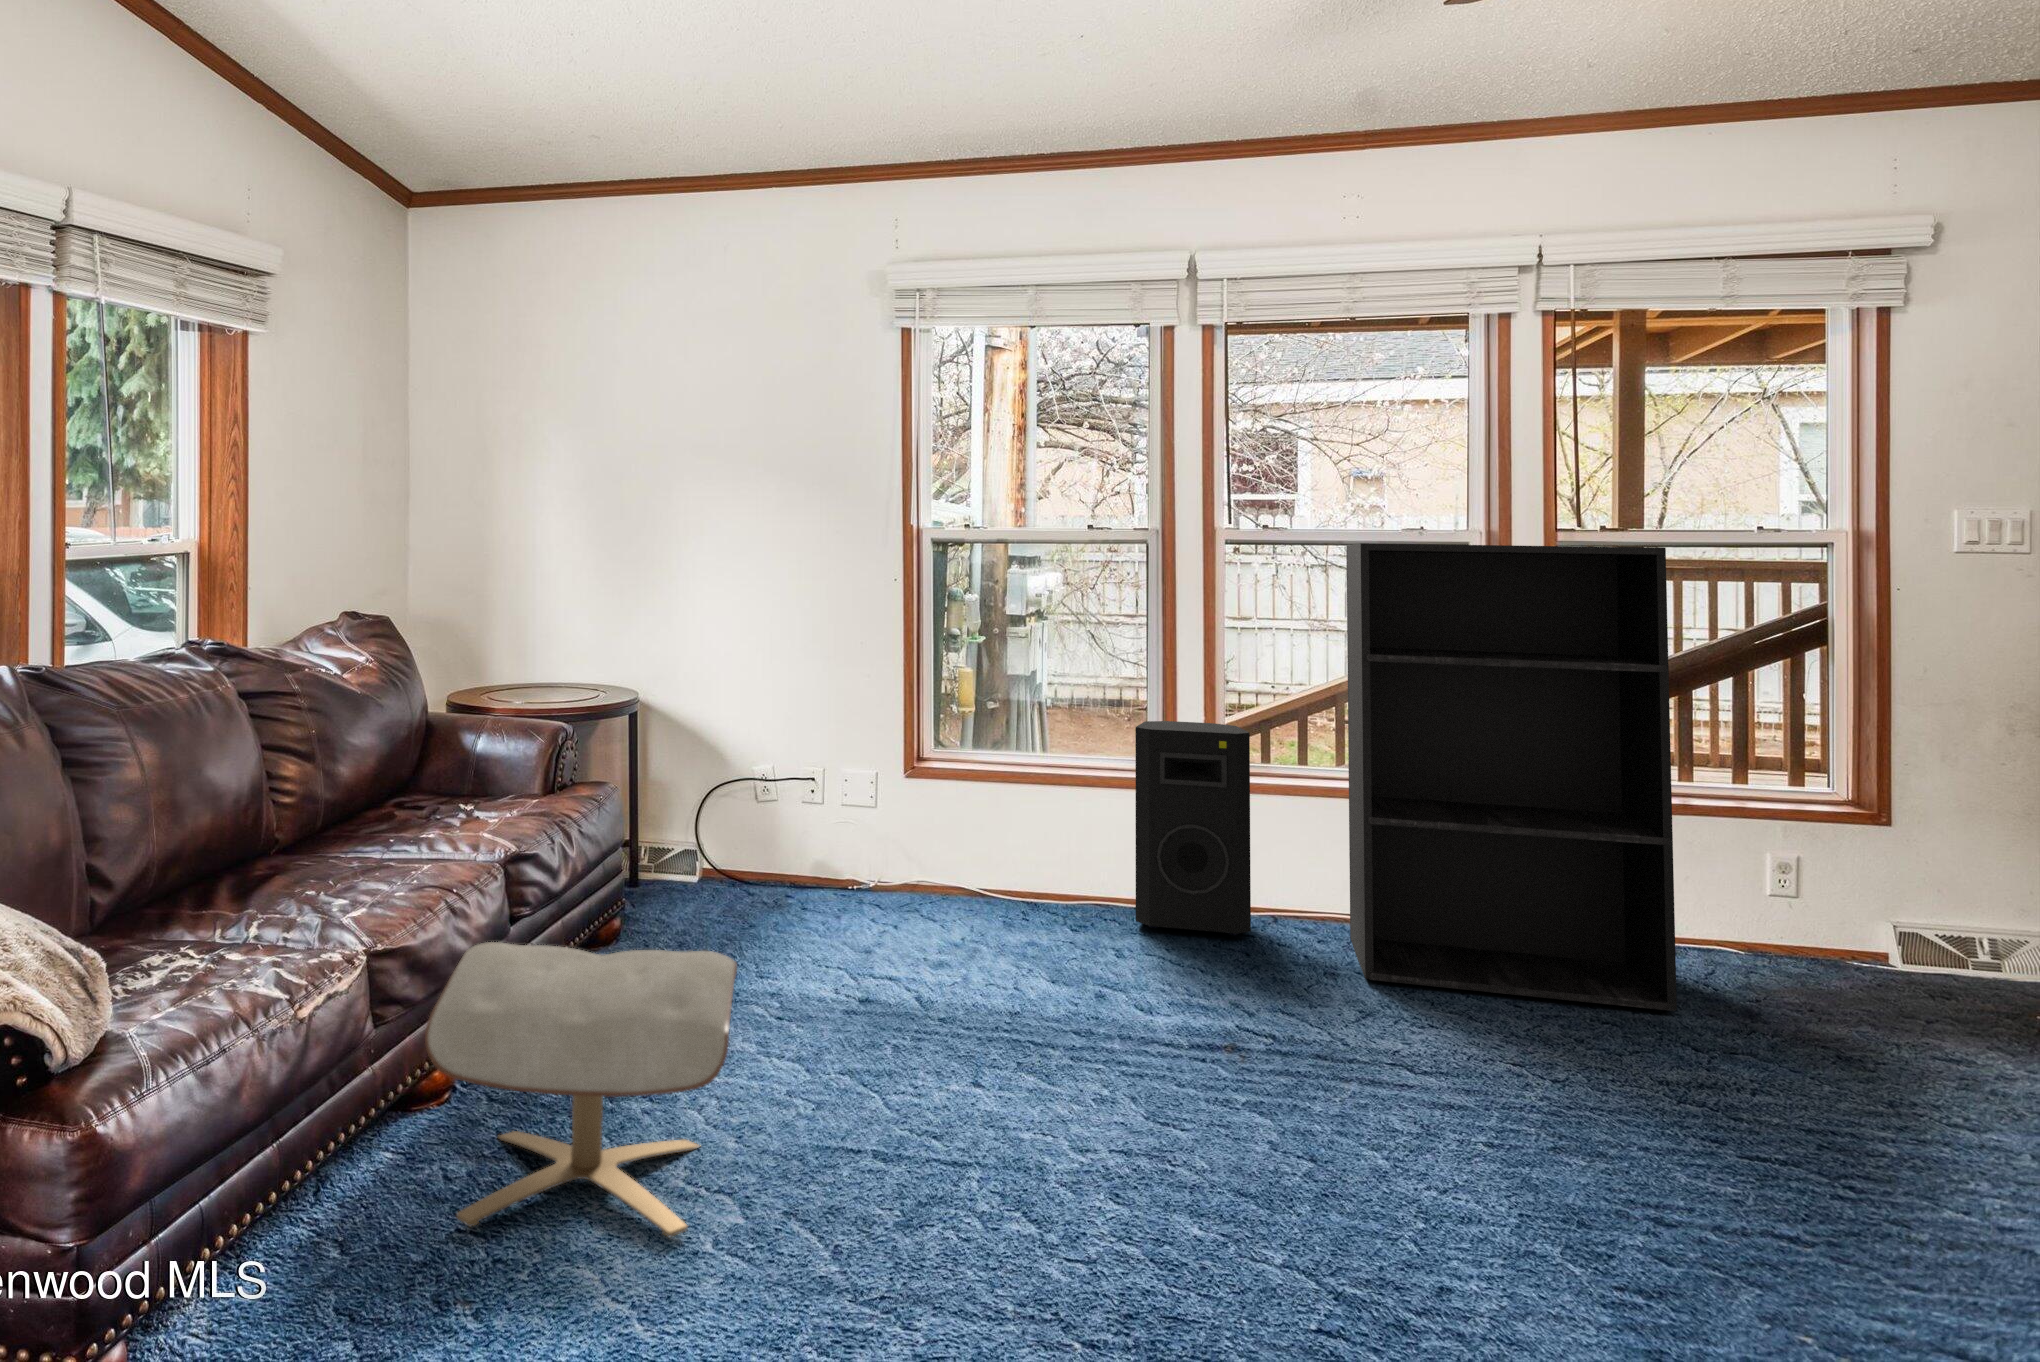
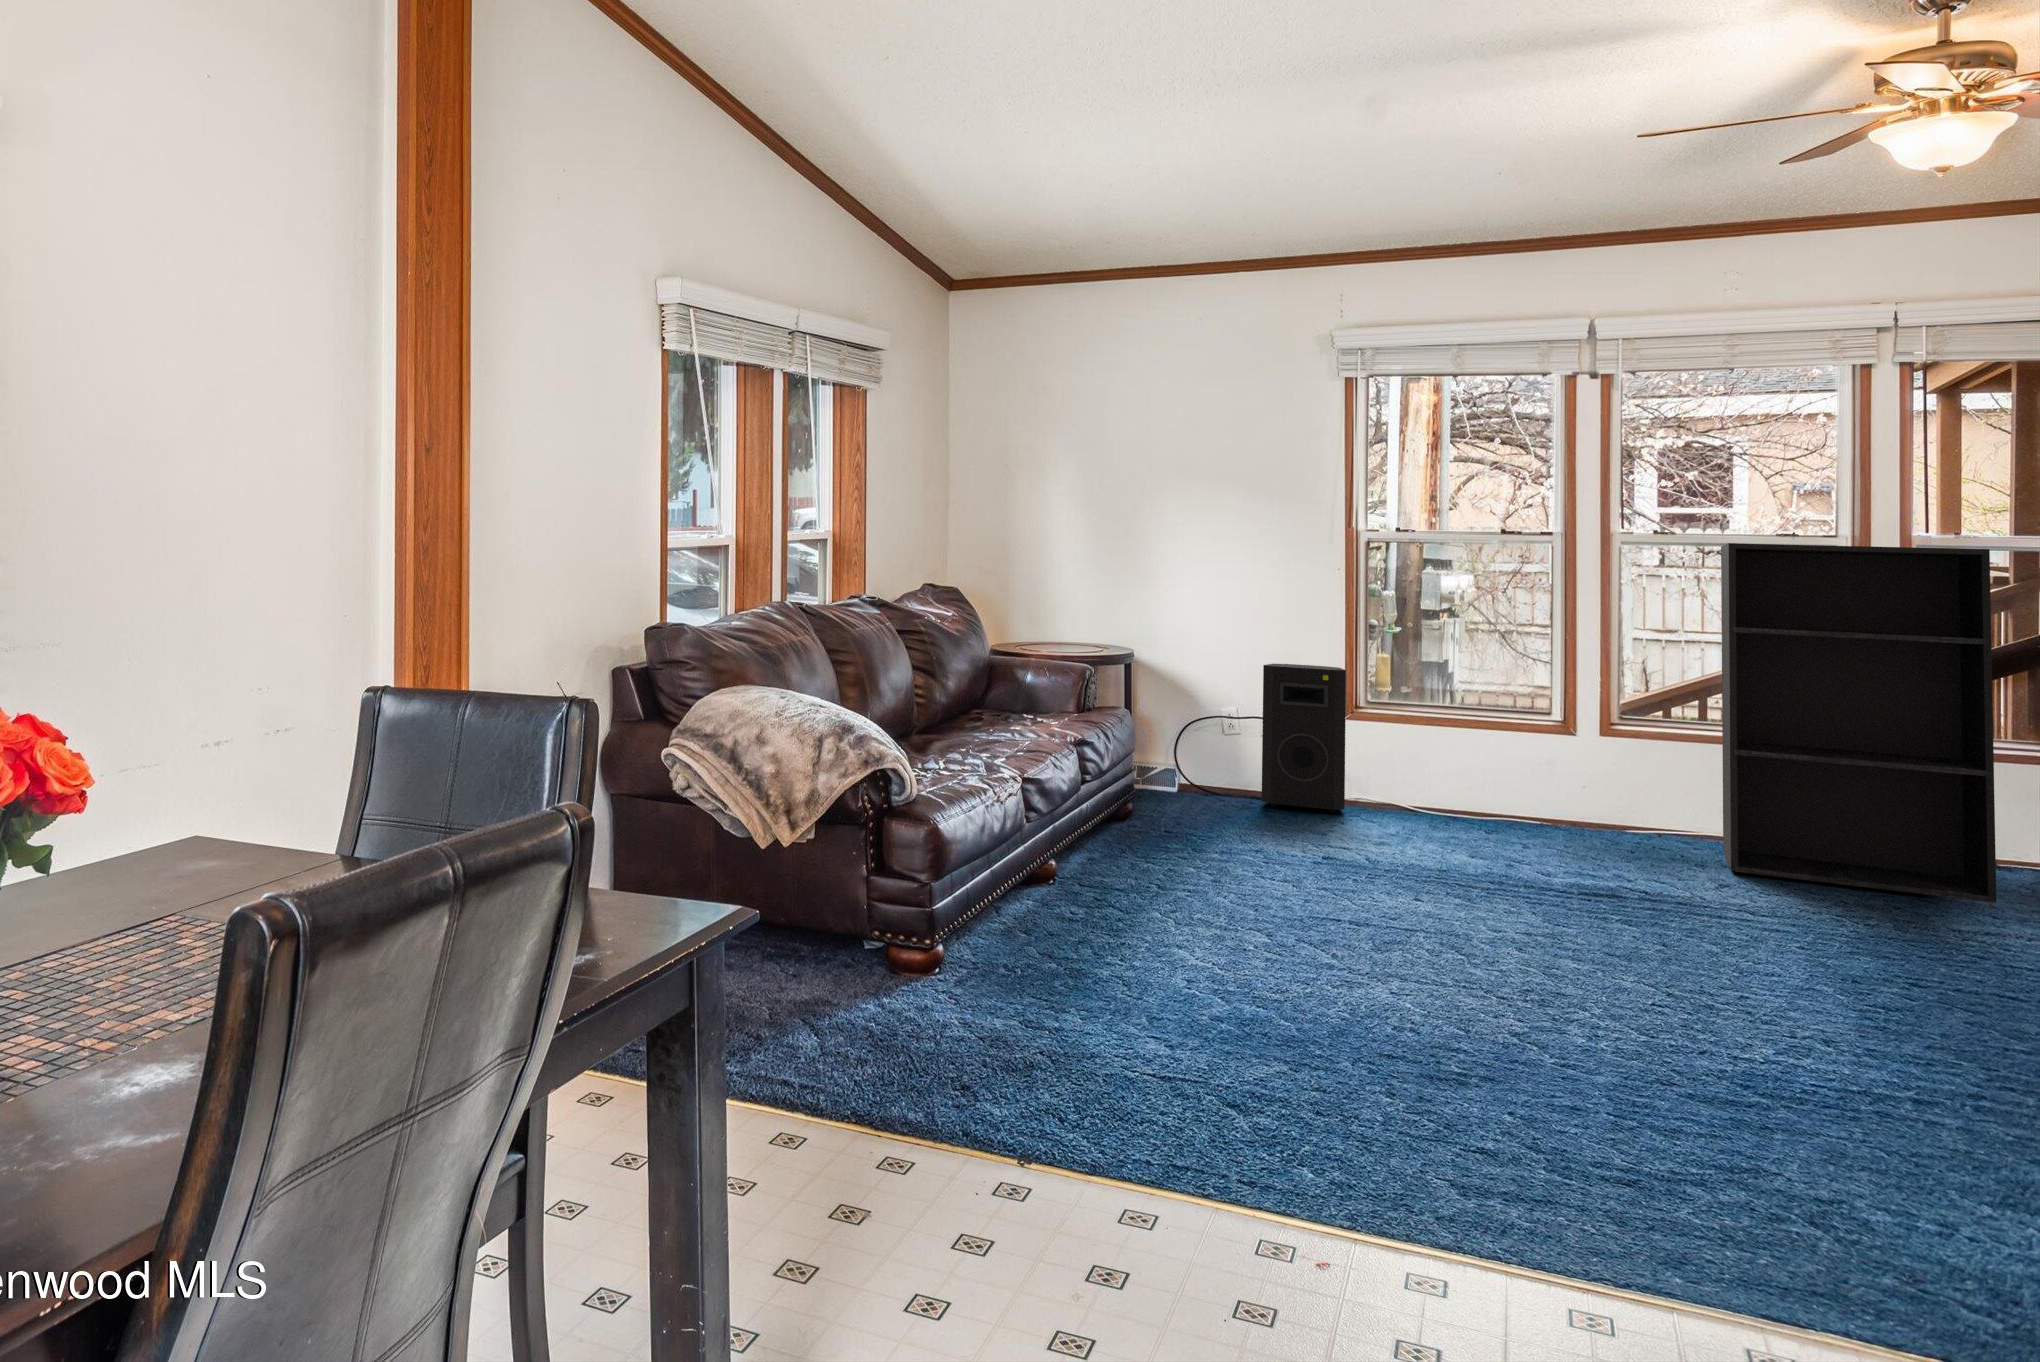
speaker: present [1135,721,1251,935] -> present [1262,664,1346,812]
ottoman: present [425,942,737,1237] -> none [1079,775,1272,941]

